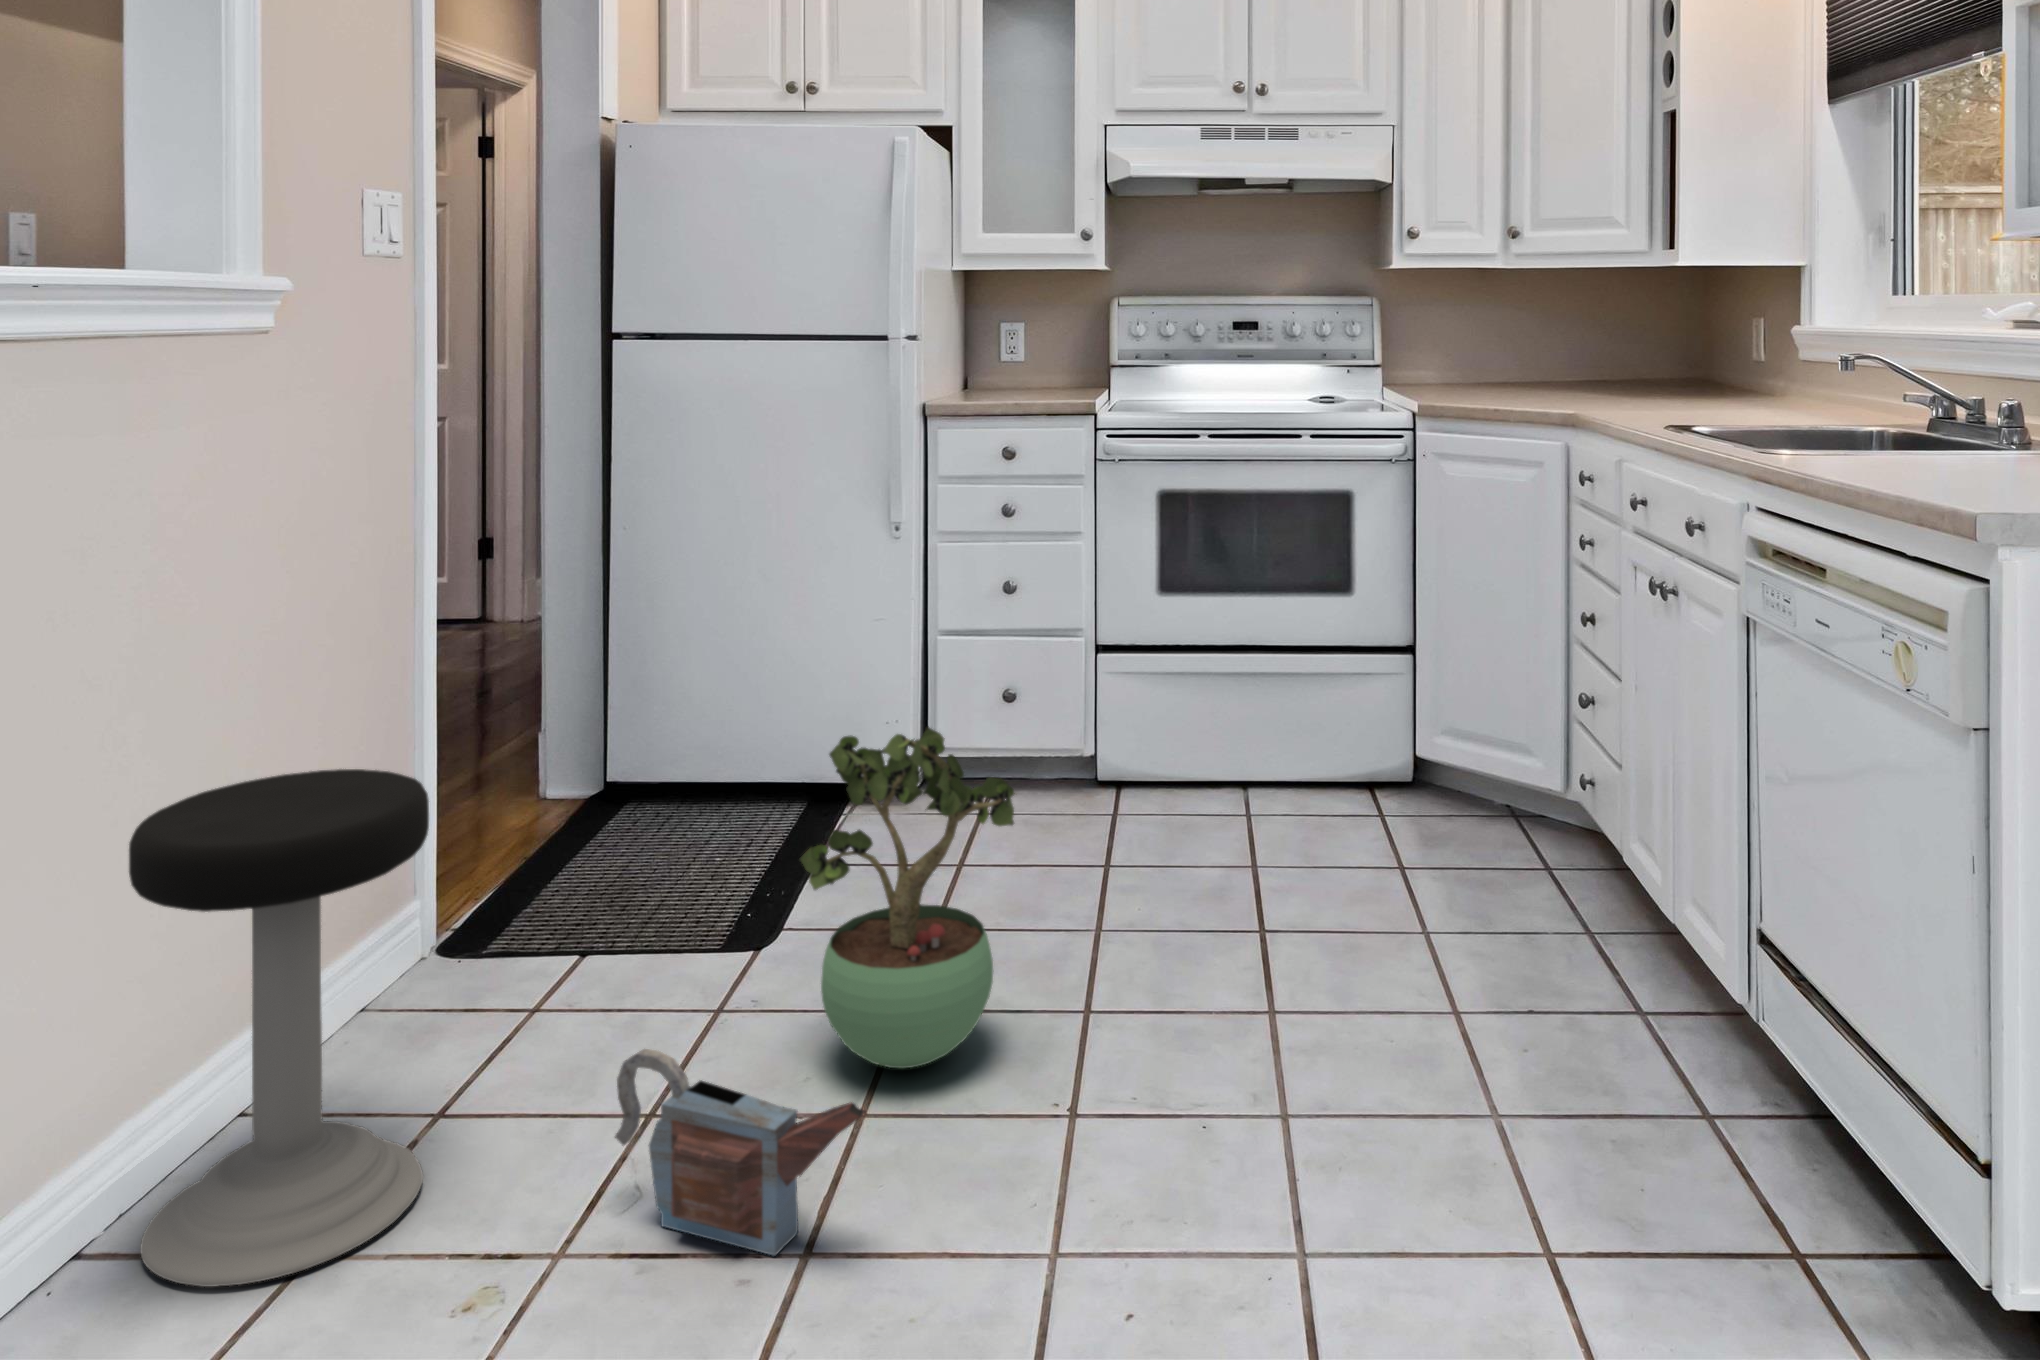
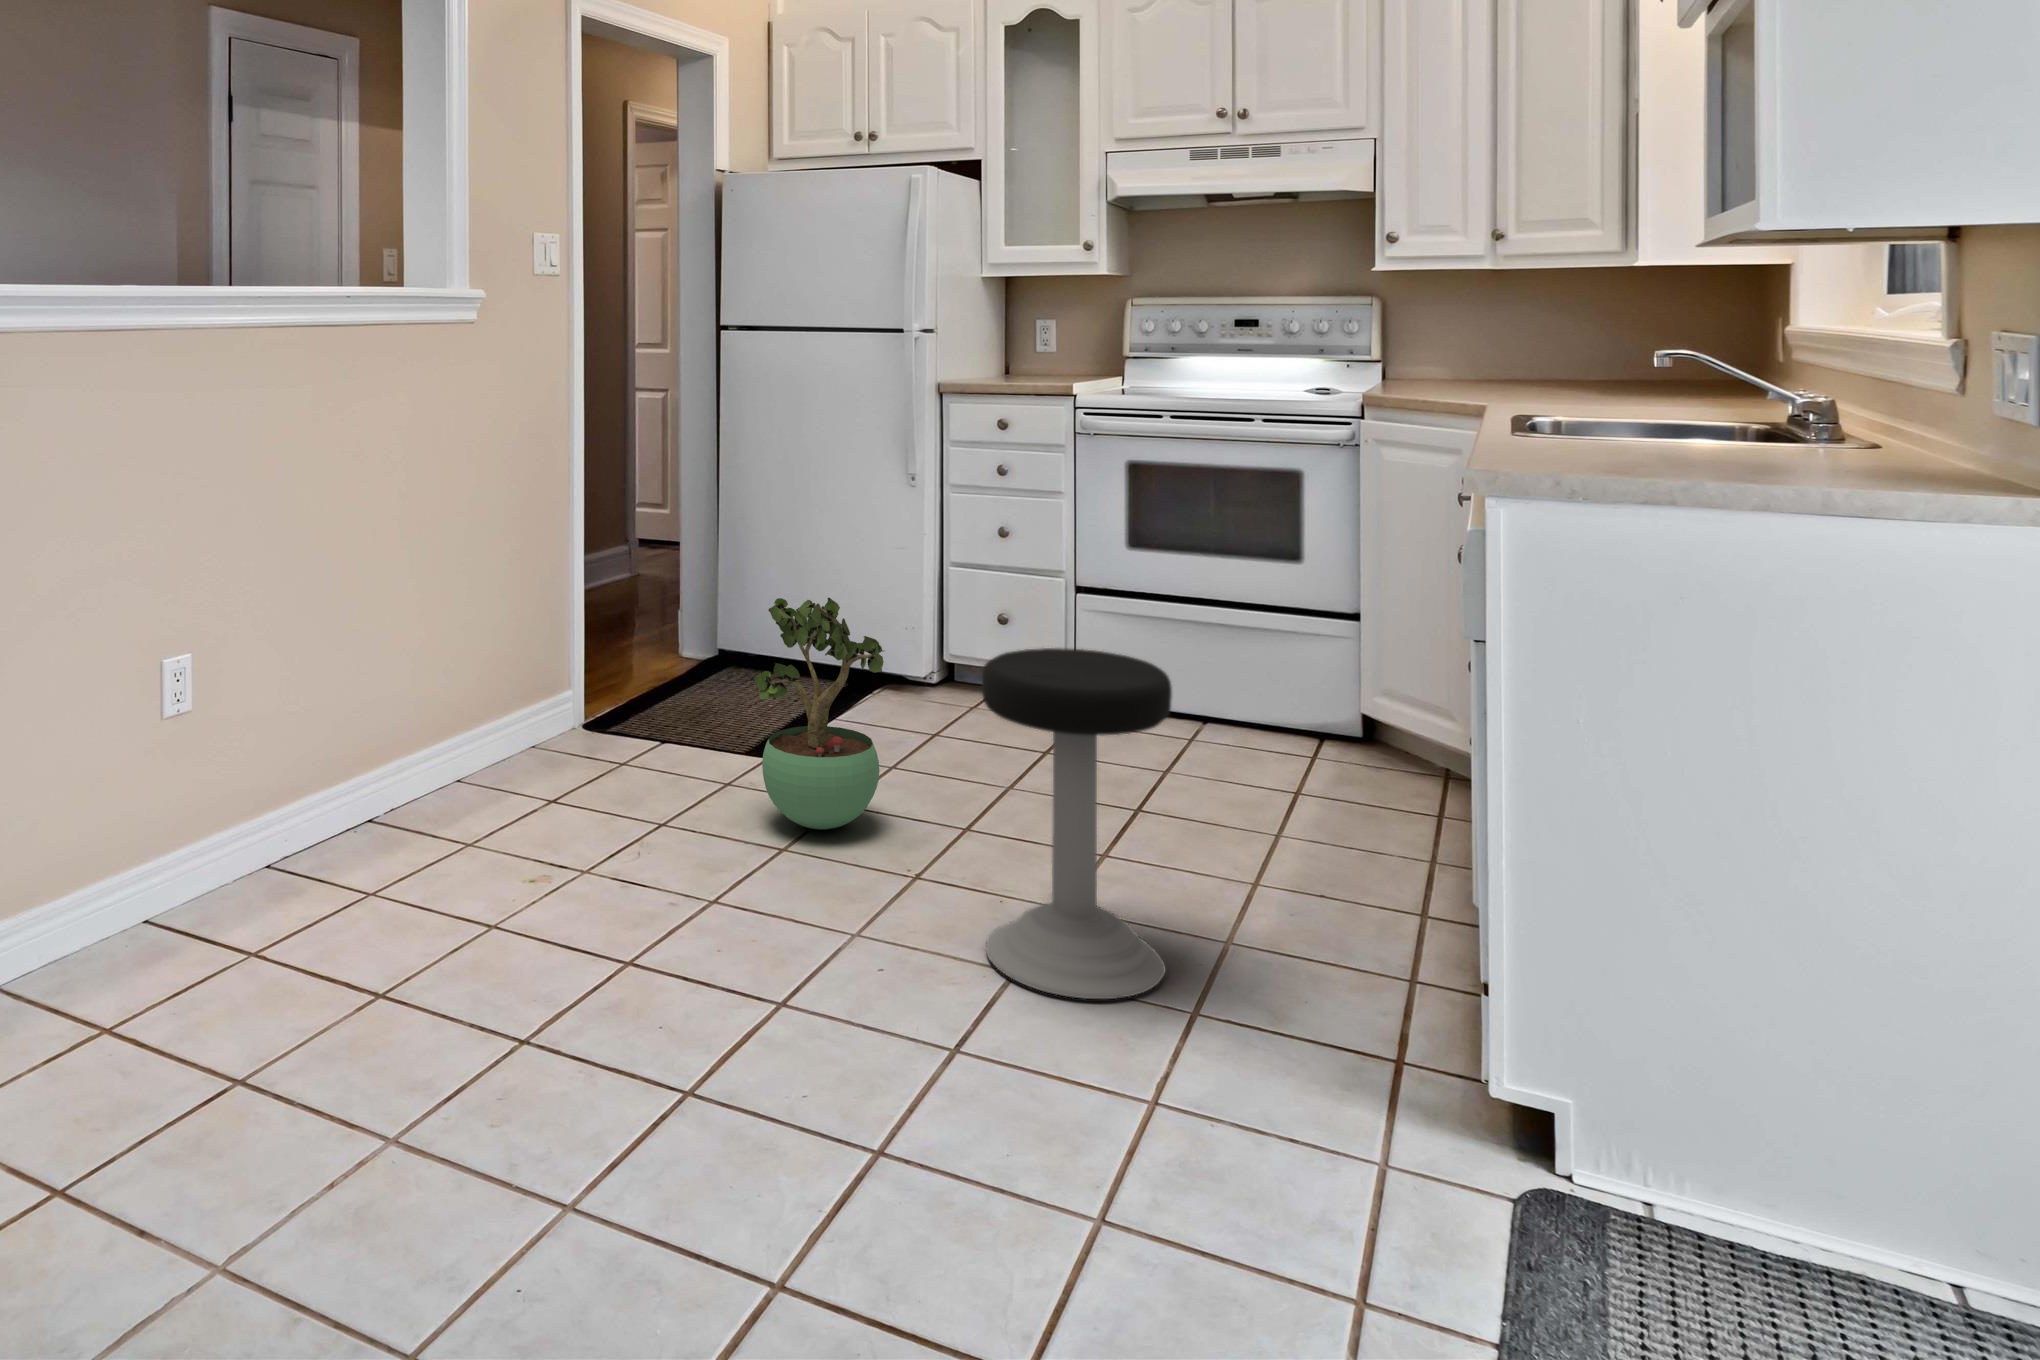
stool: present [129,769,429,1287] -> present [982,648,1172,999]
watering can: present [615,1049,864,1256] -> none [615,763,733,895]

